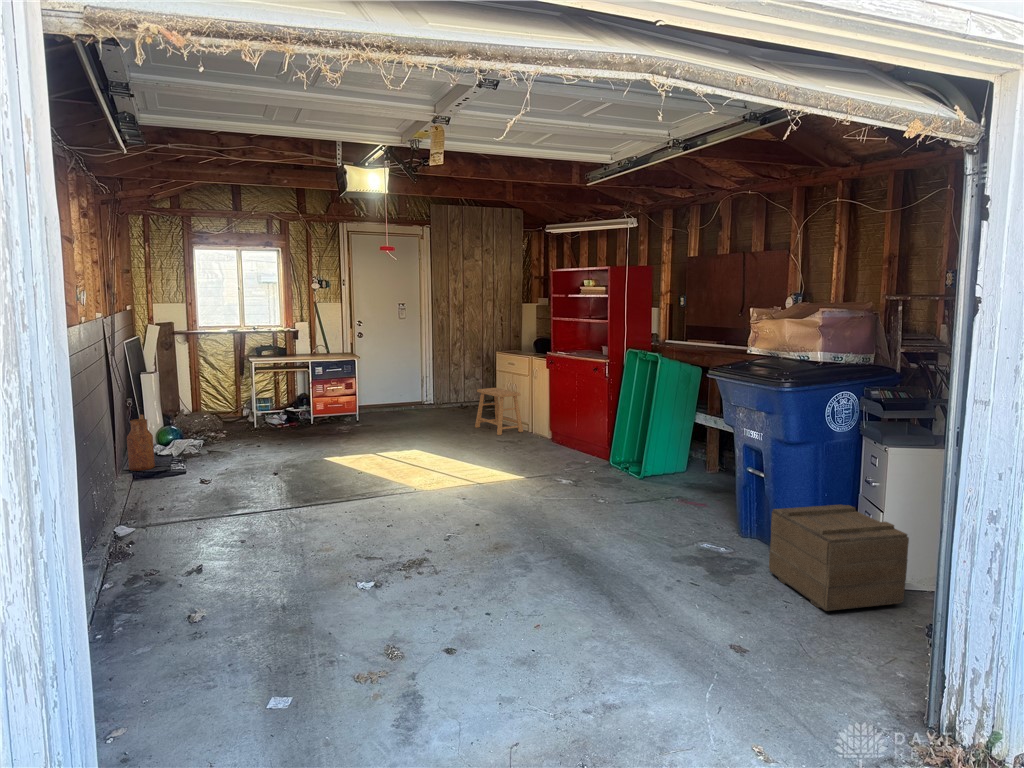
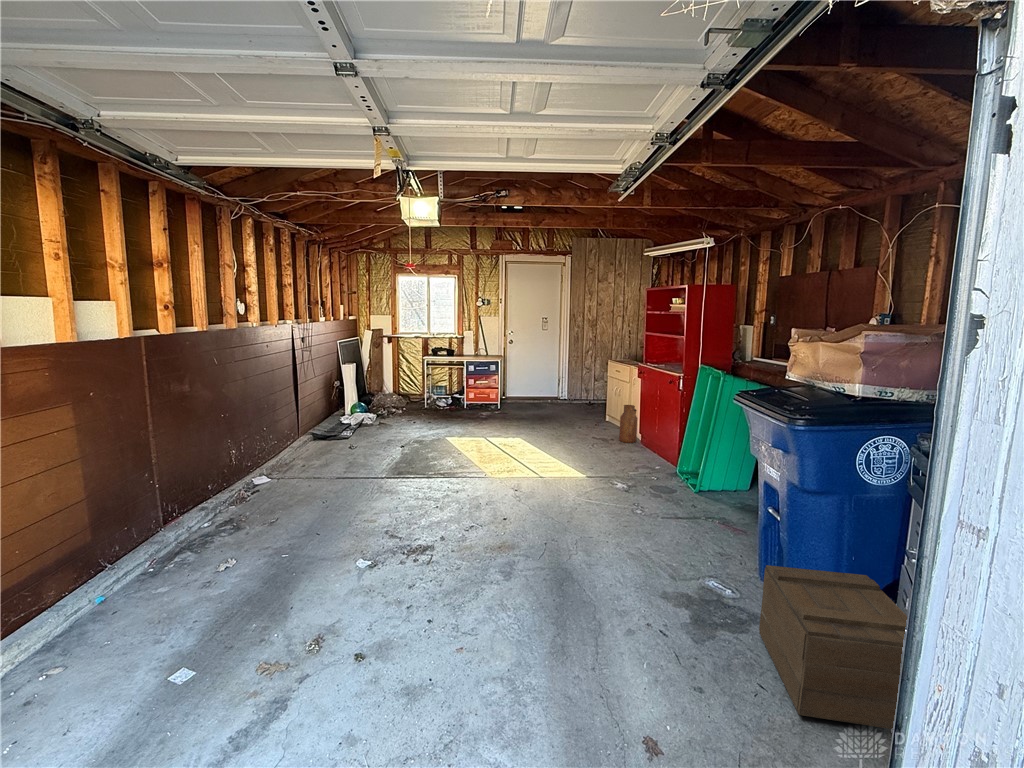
stool: present [475,388,523,435] -> none [584,389,621,429]
watering can: present [127,415,155,471] -> present [619,405,637,443]

